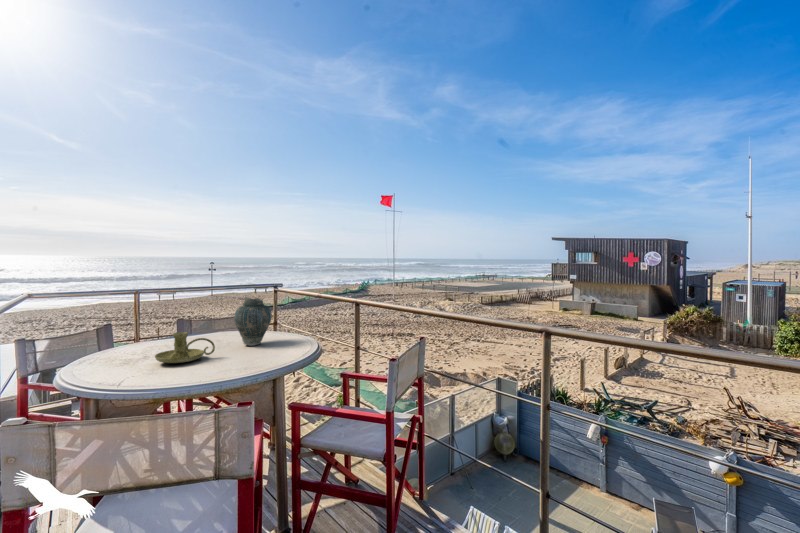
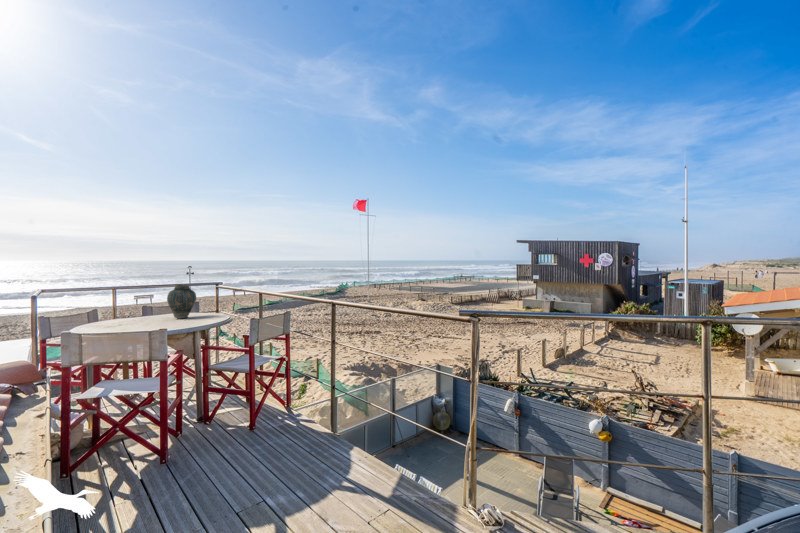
candle holder: present [155,332,215,363] -> none [105,306,149,327]

